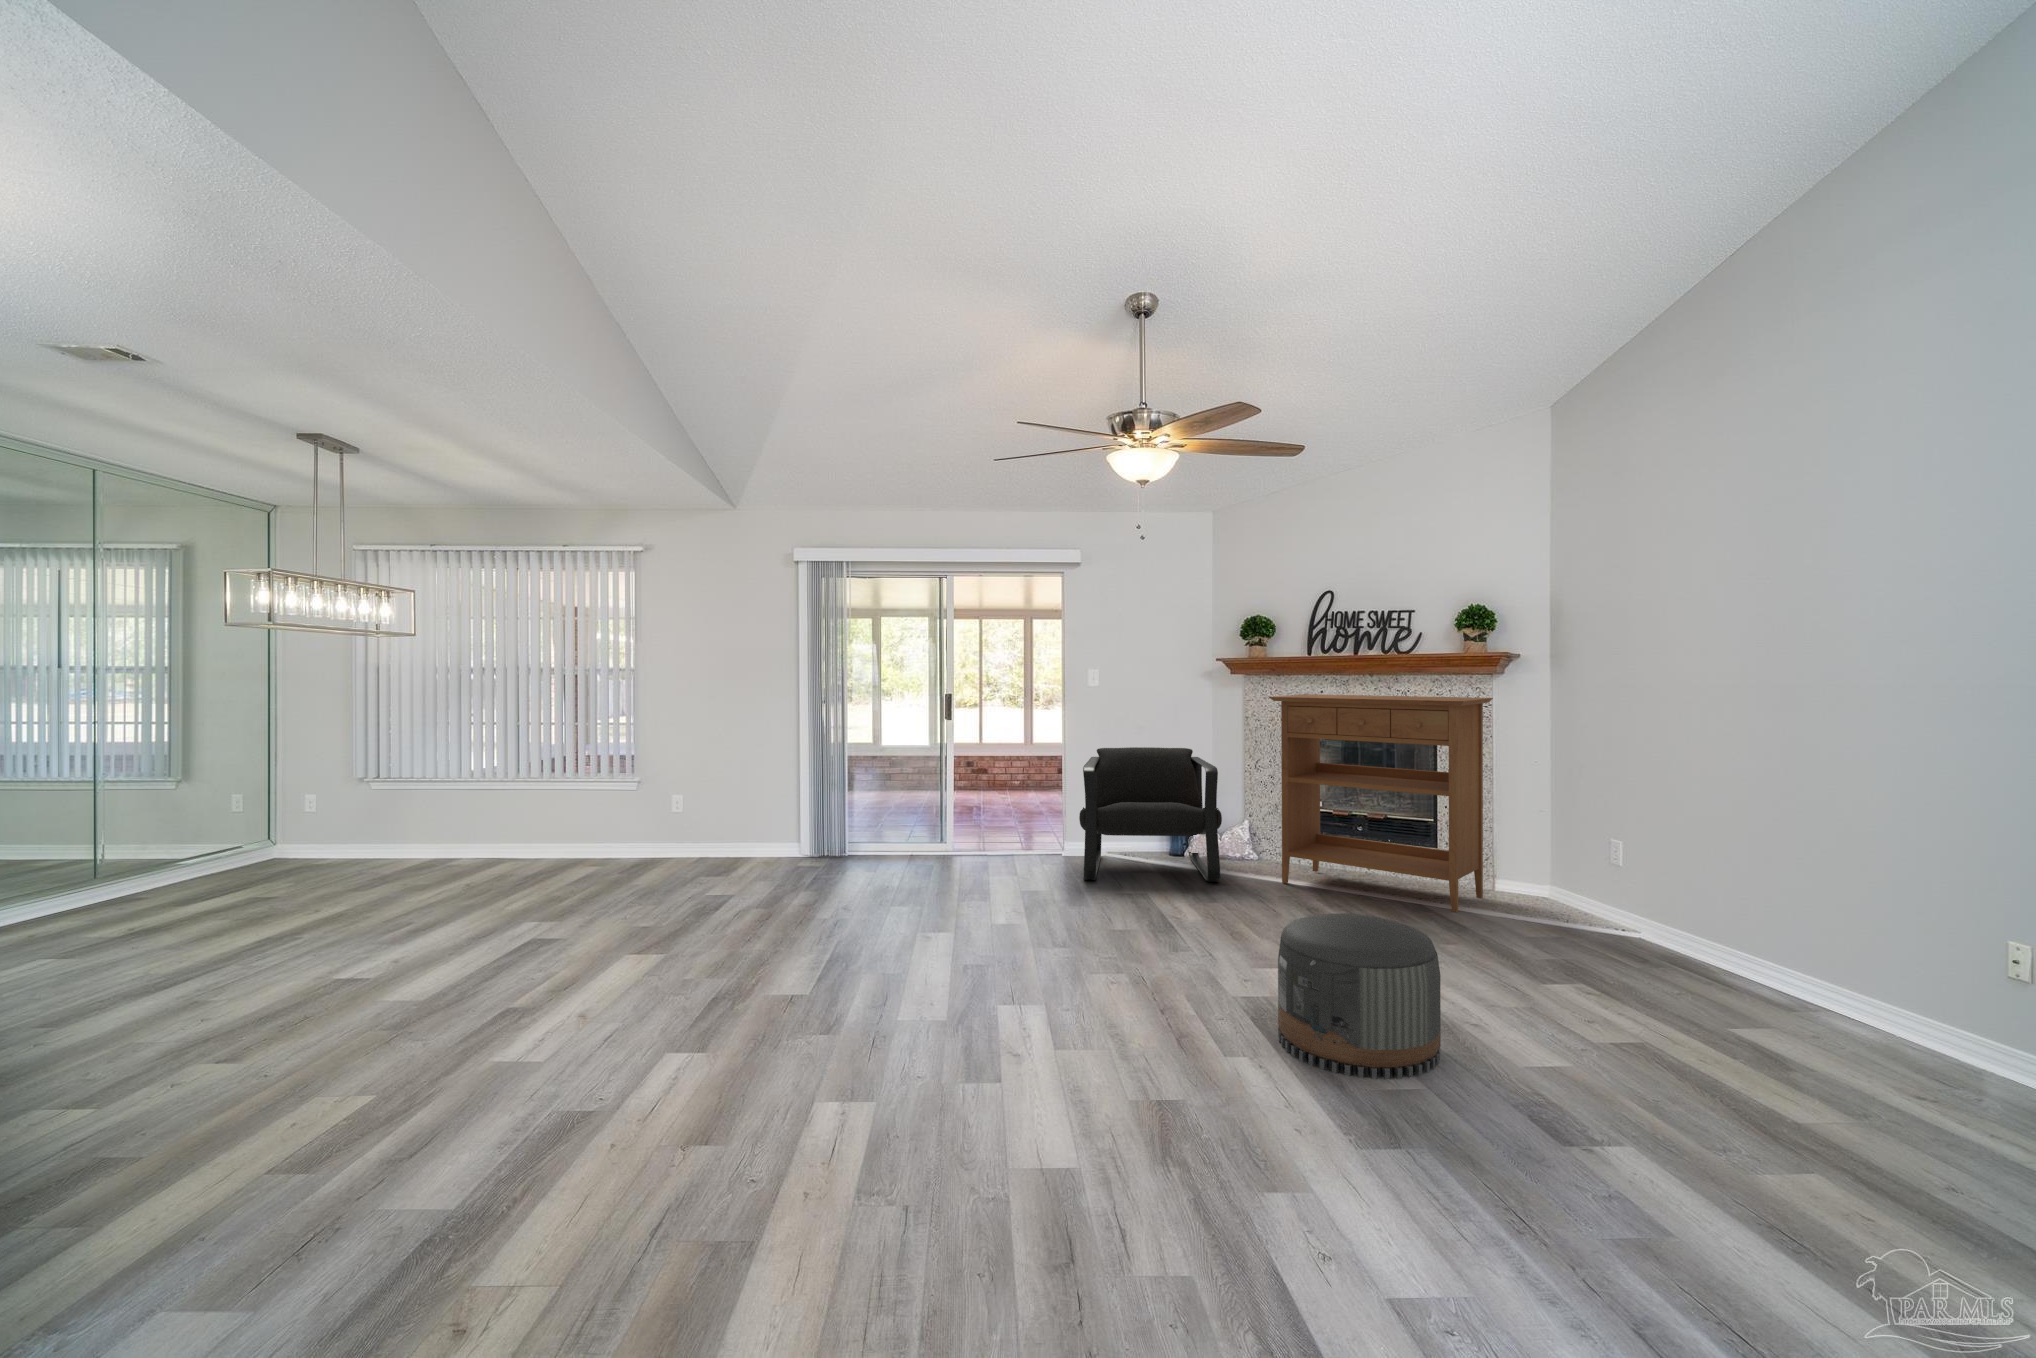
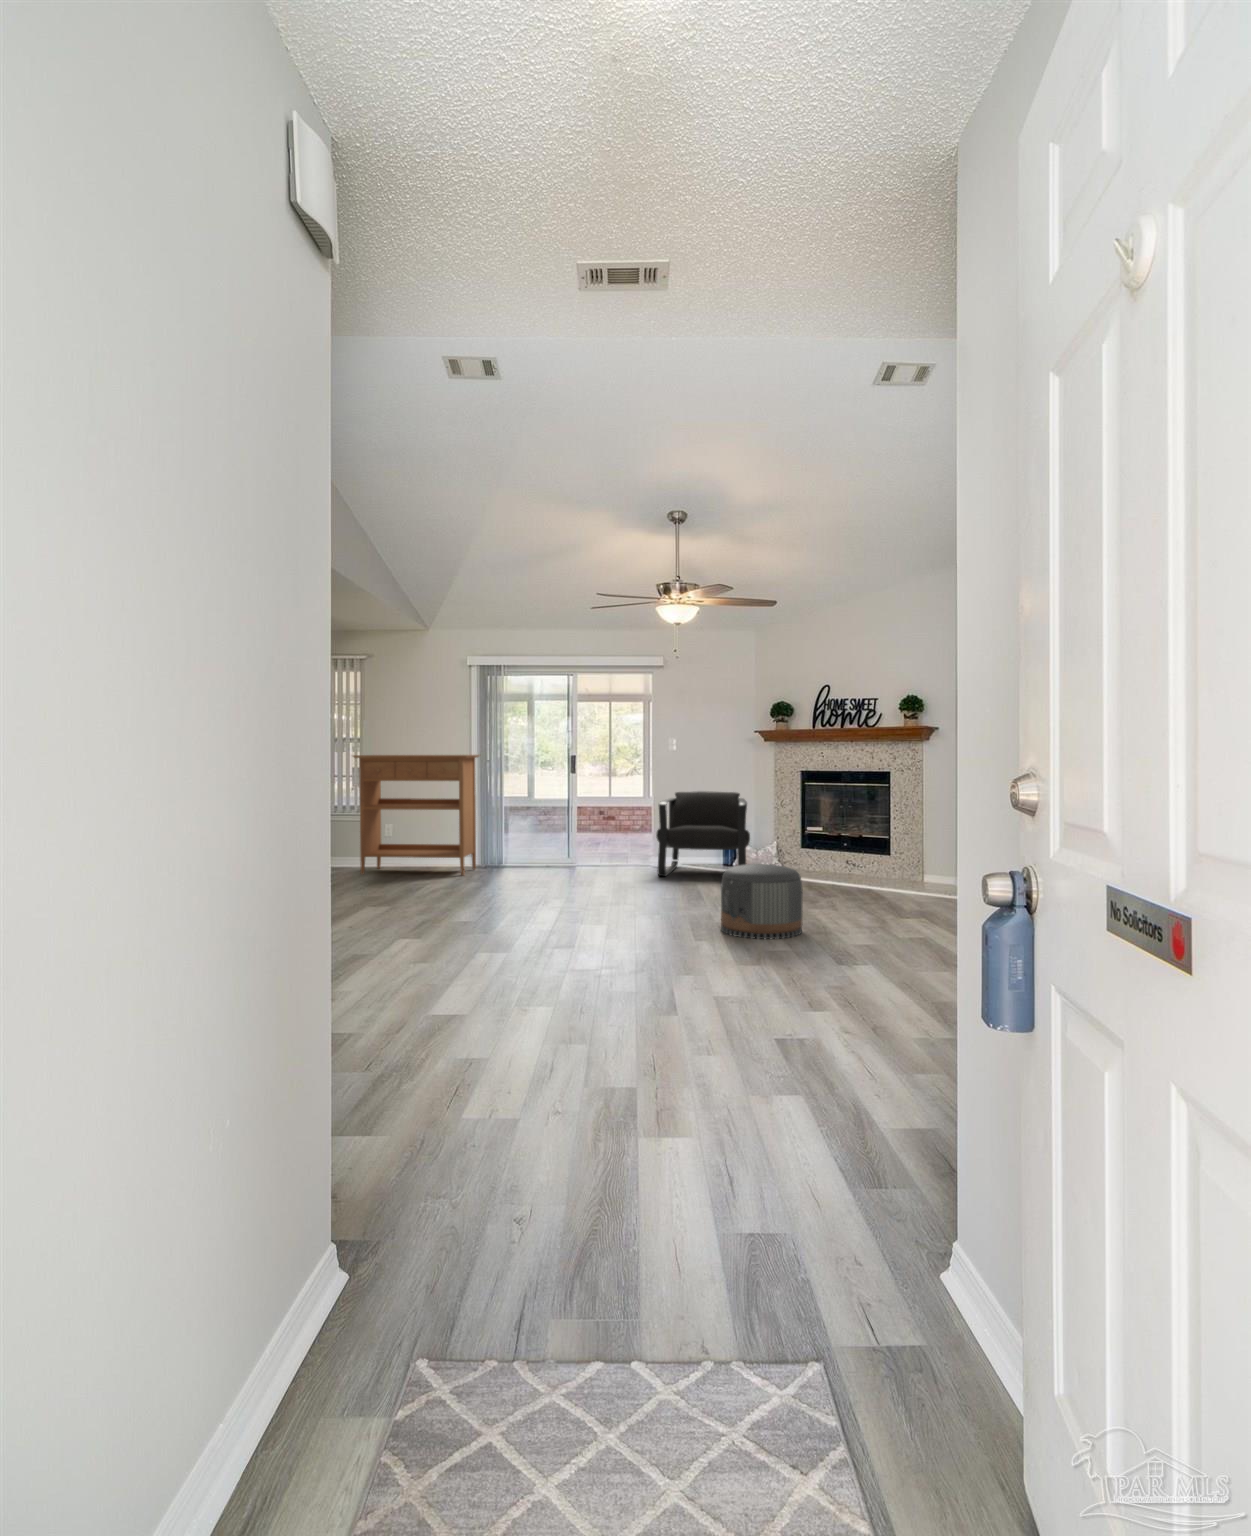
console table: present [1269,694,1493,912] -> present [353,755,479,876]

